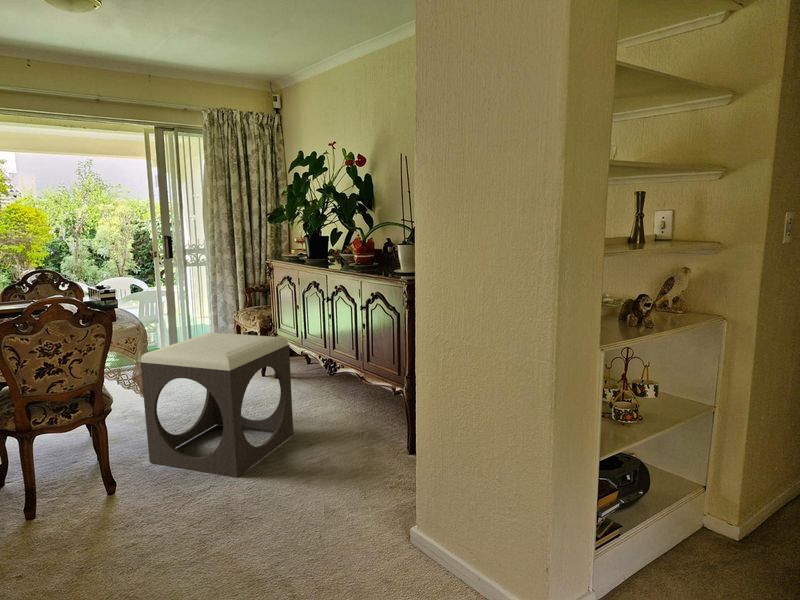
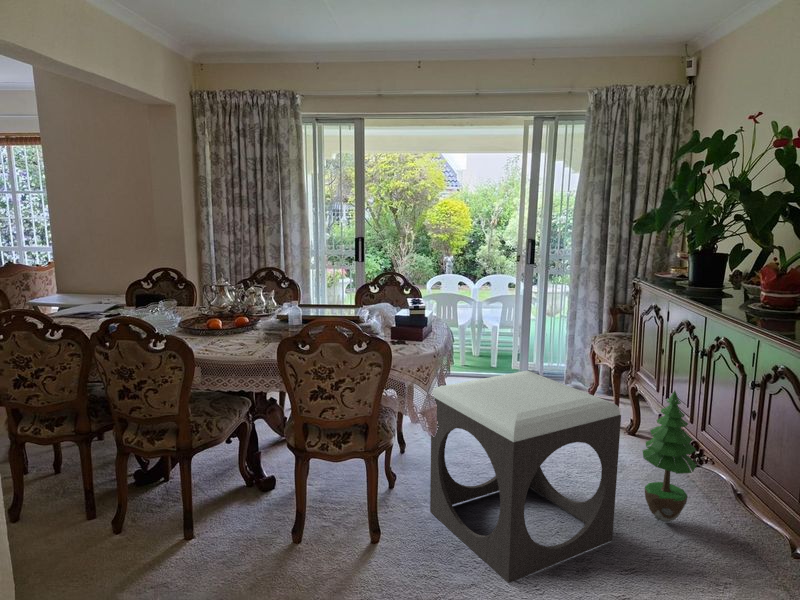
potted tree: none [300,325,335,417] -> present [643,391,697,522]

